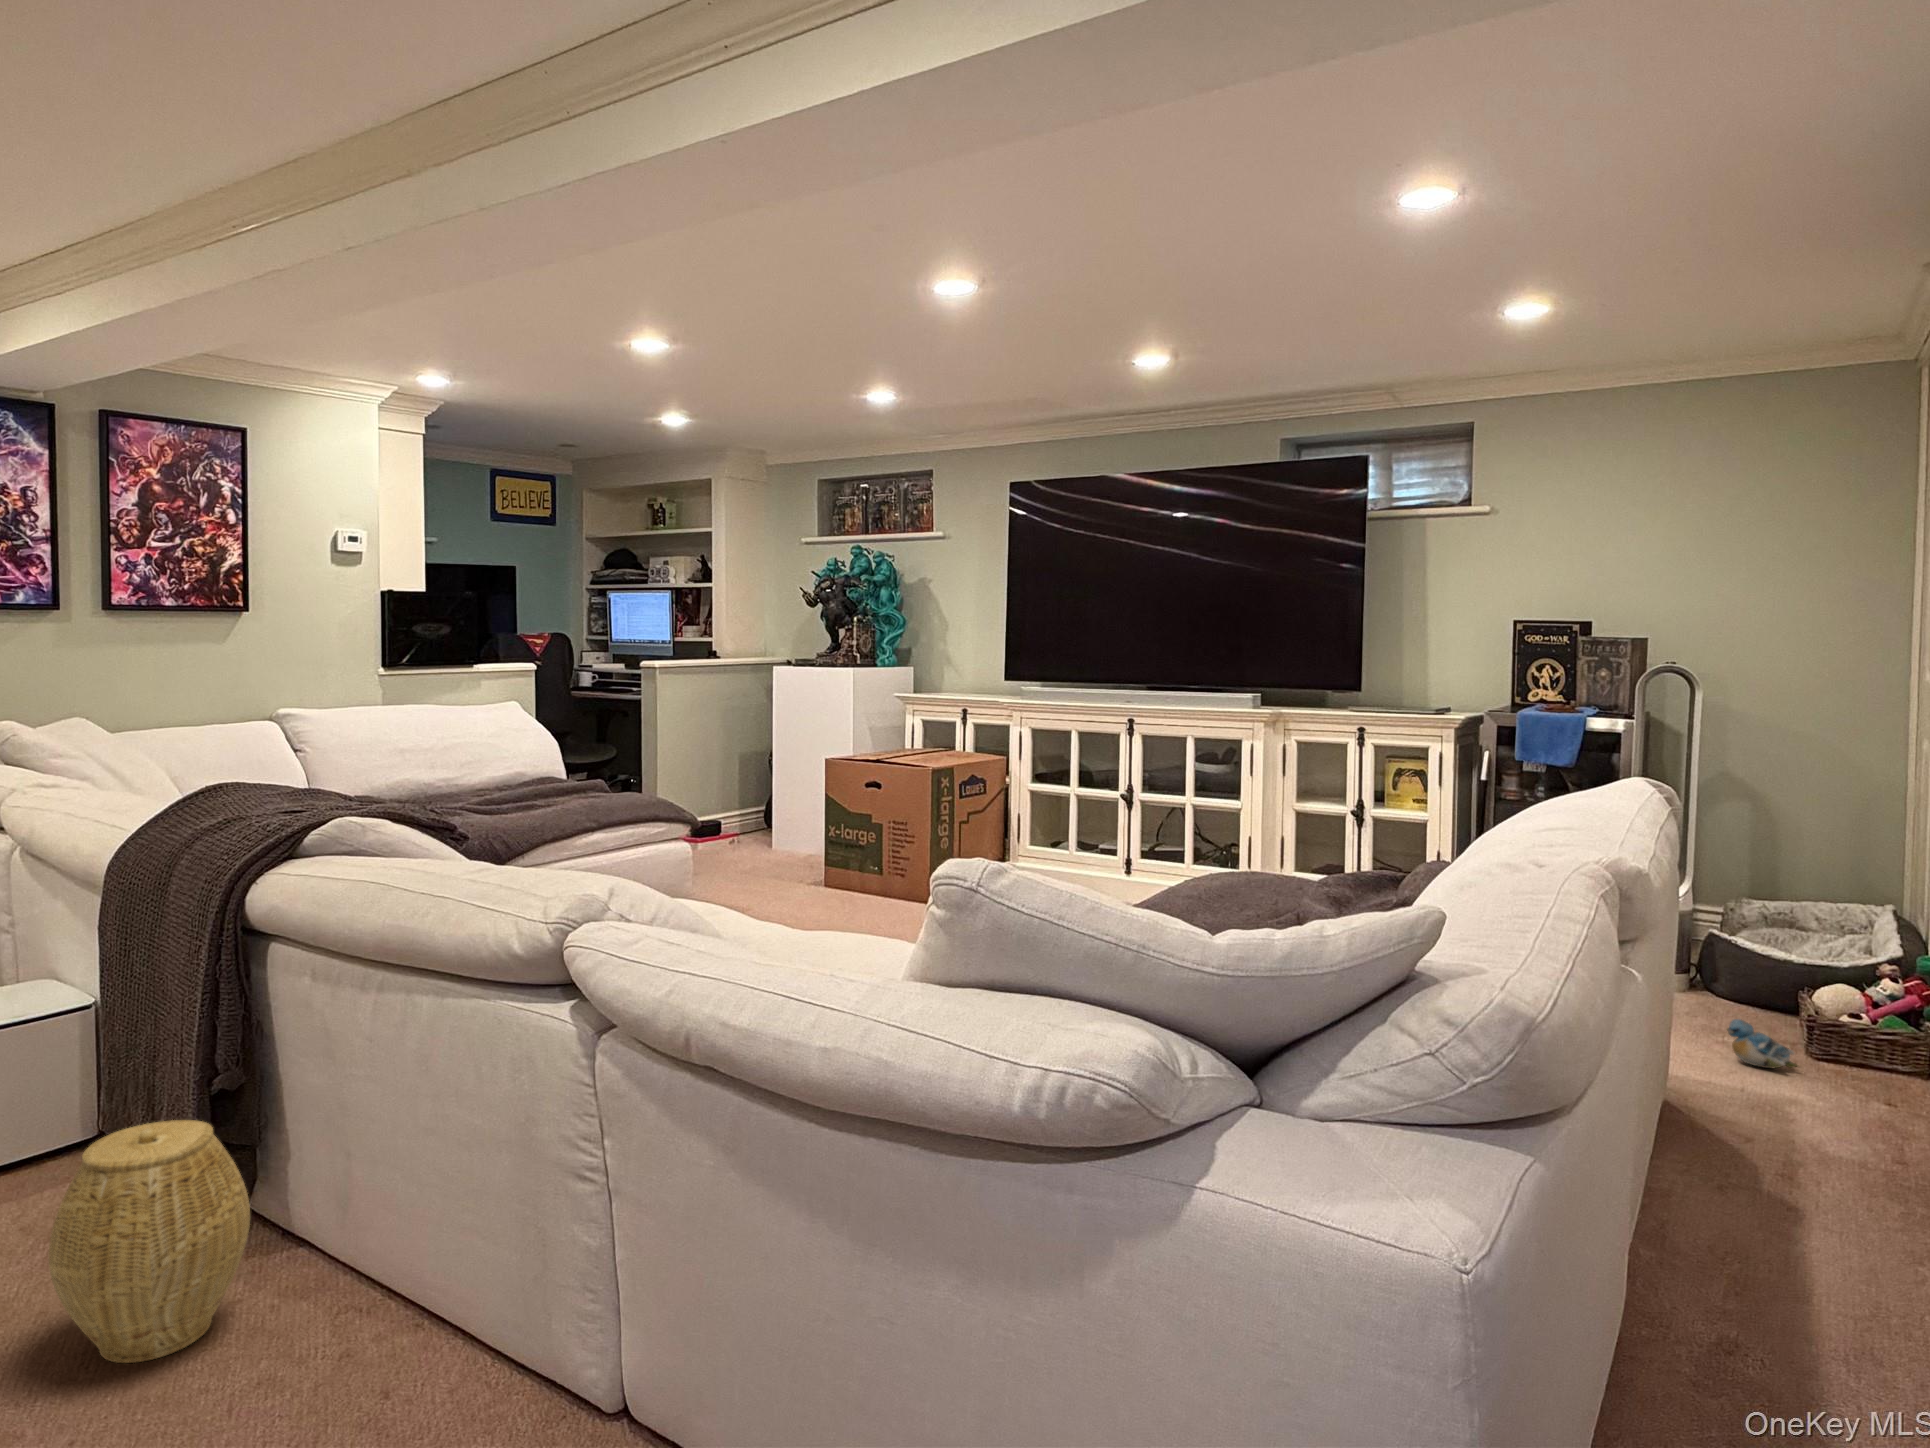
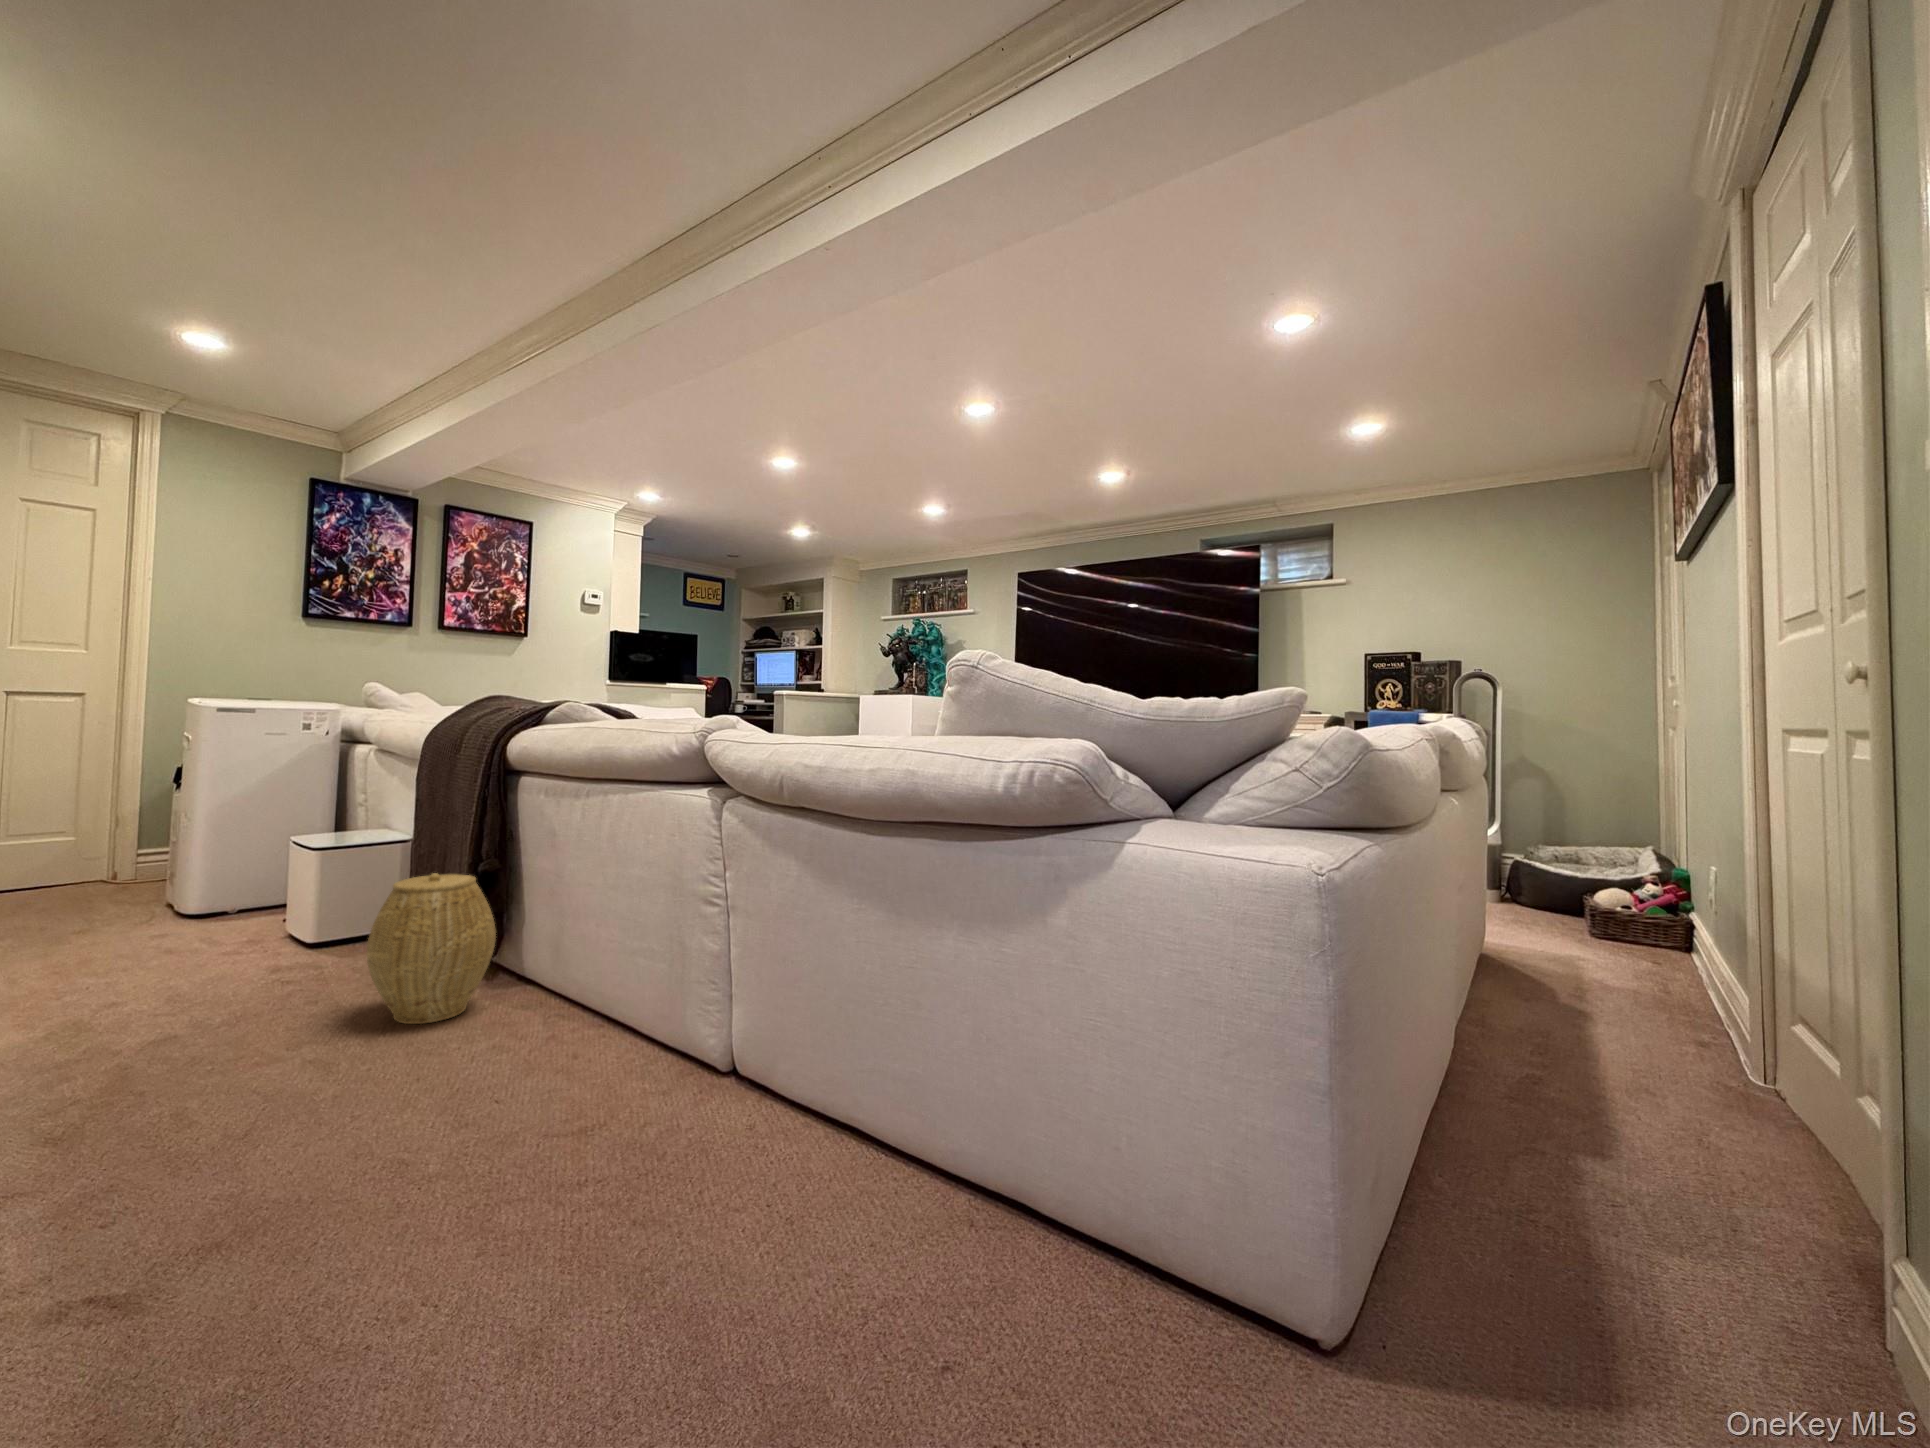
plush toy: present [1727,1019,1798,1068] -> none [1527,906,1583,941]

